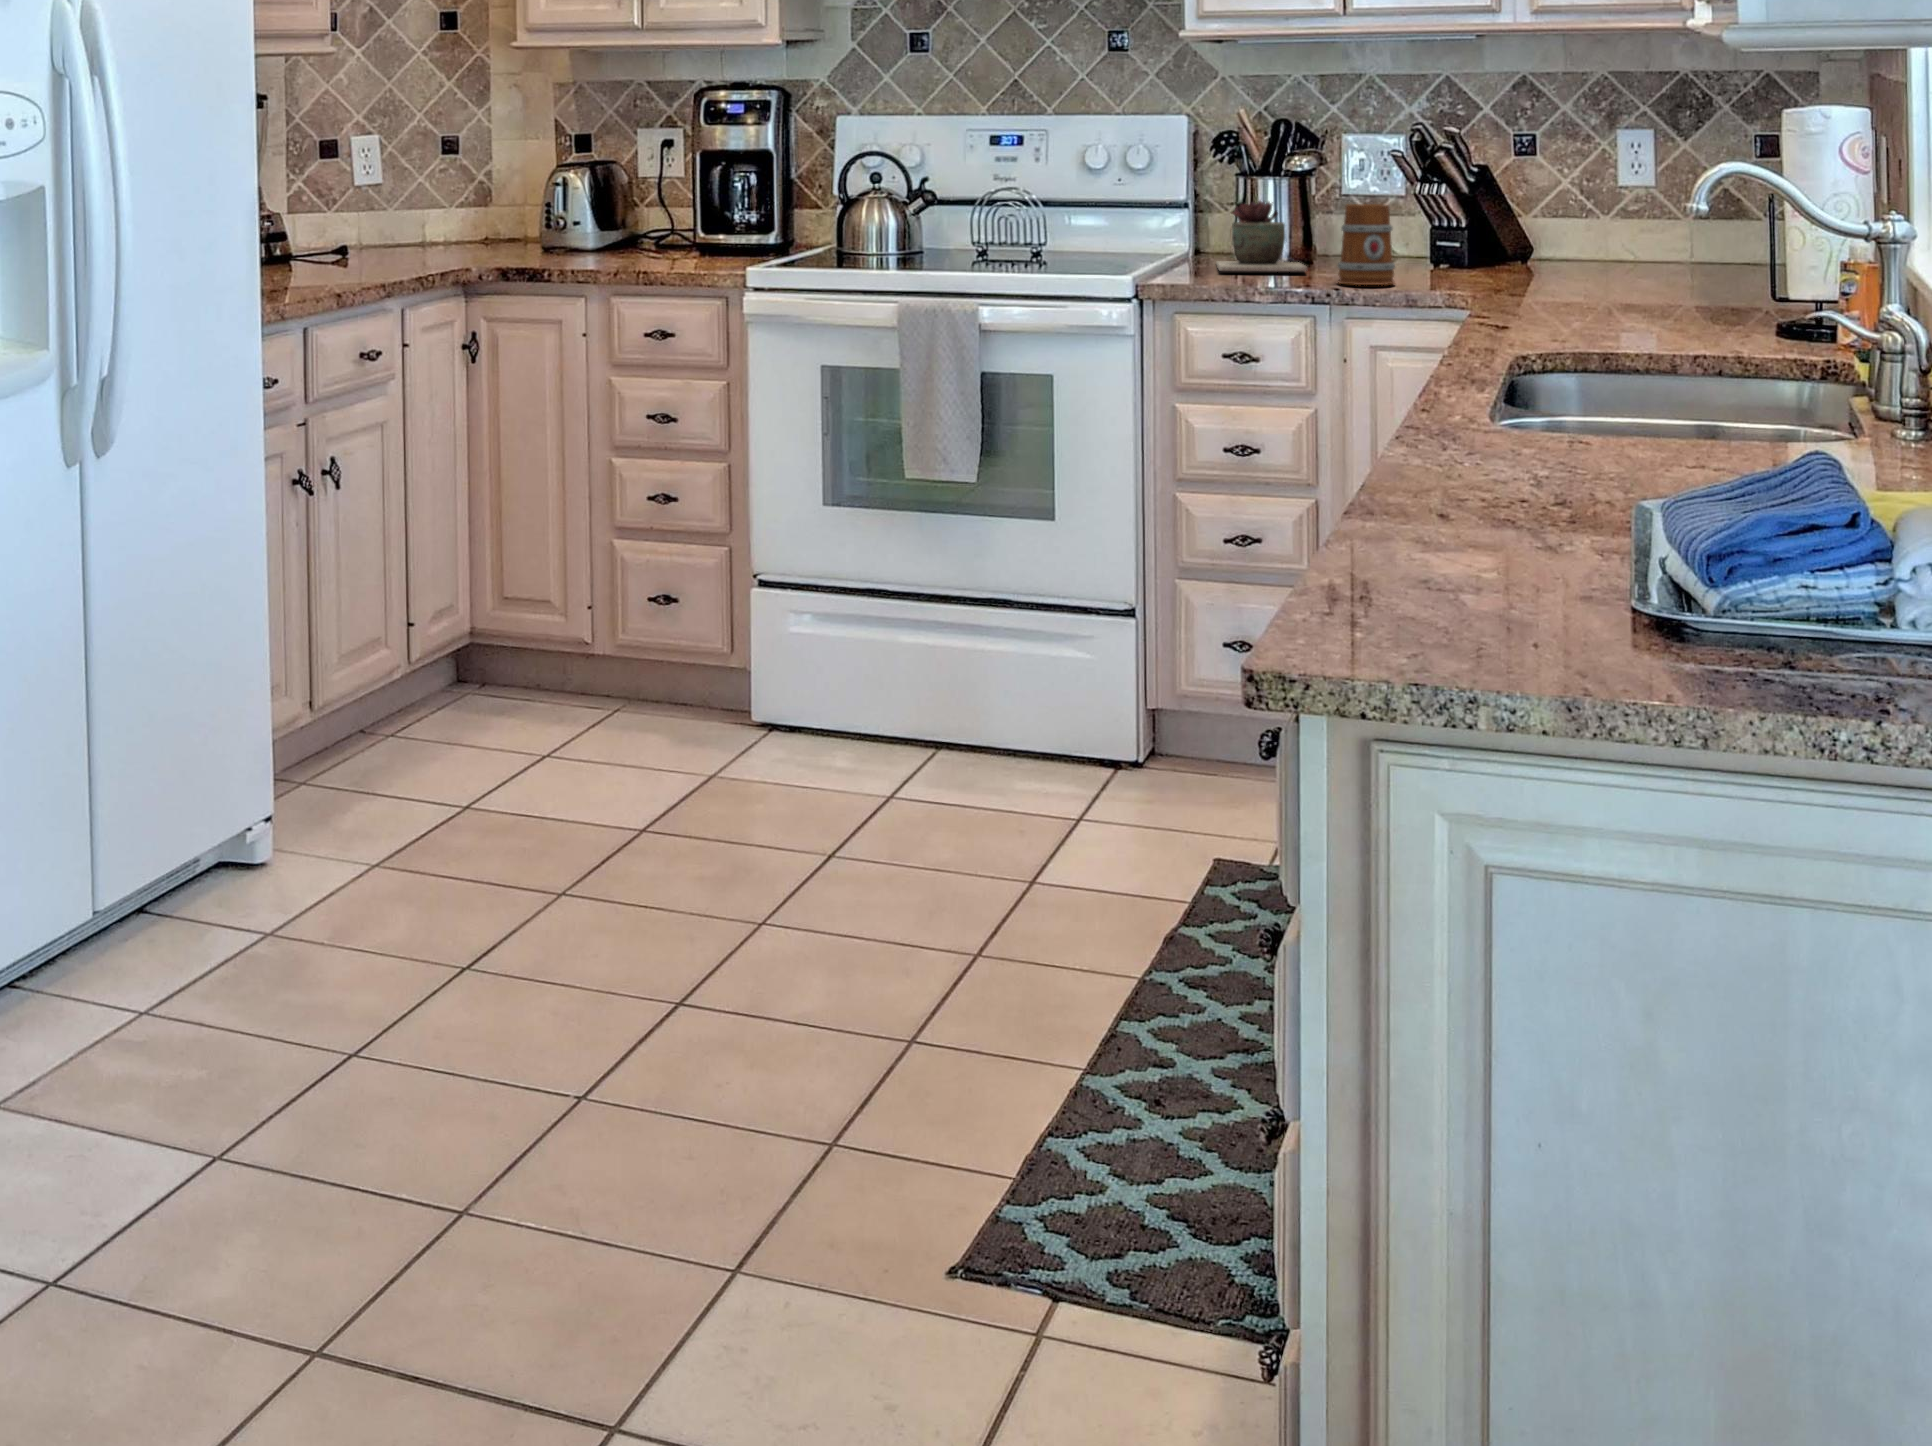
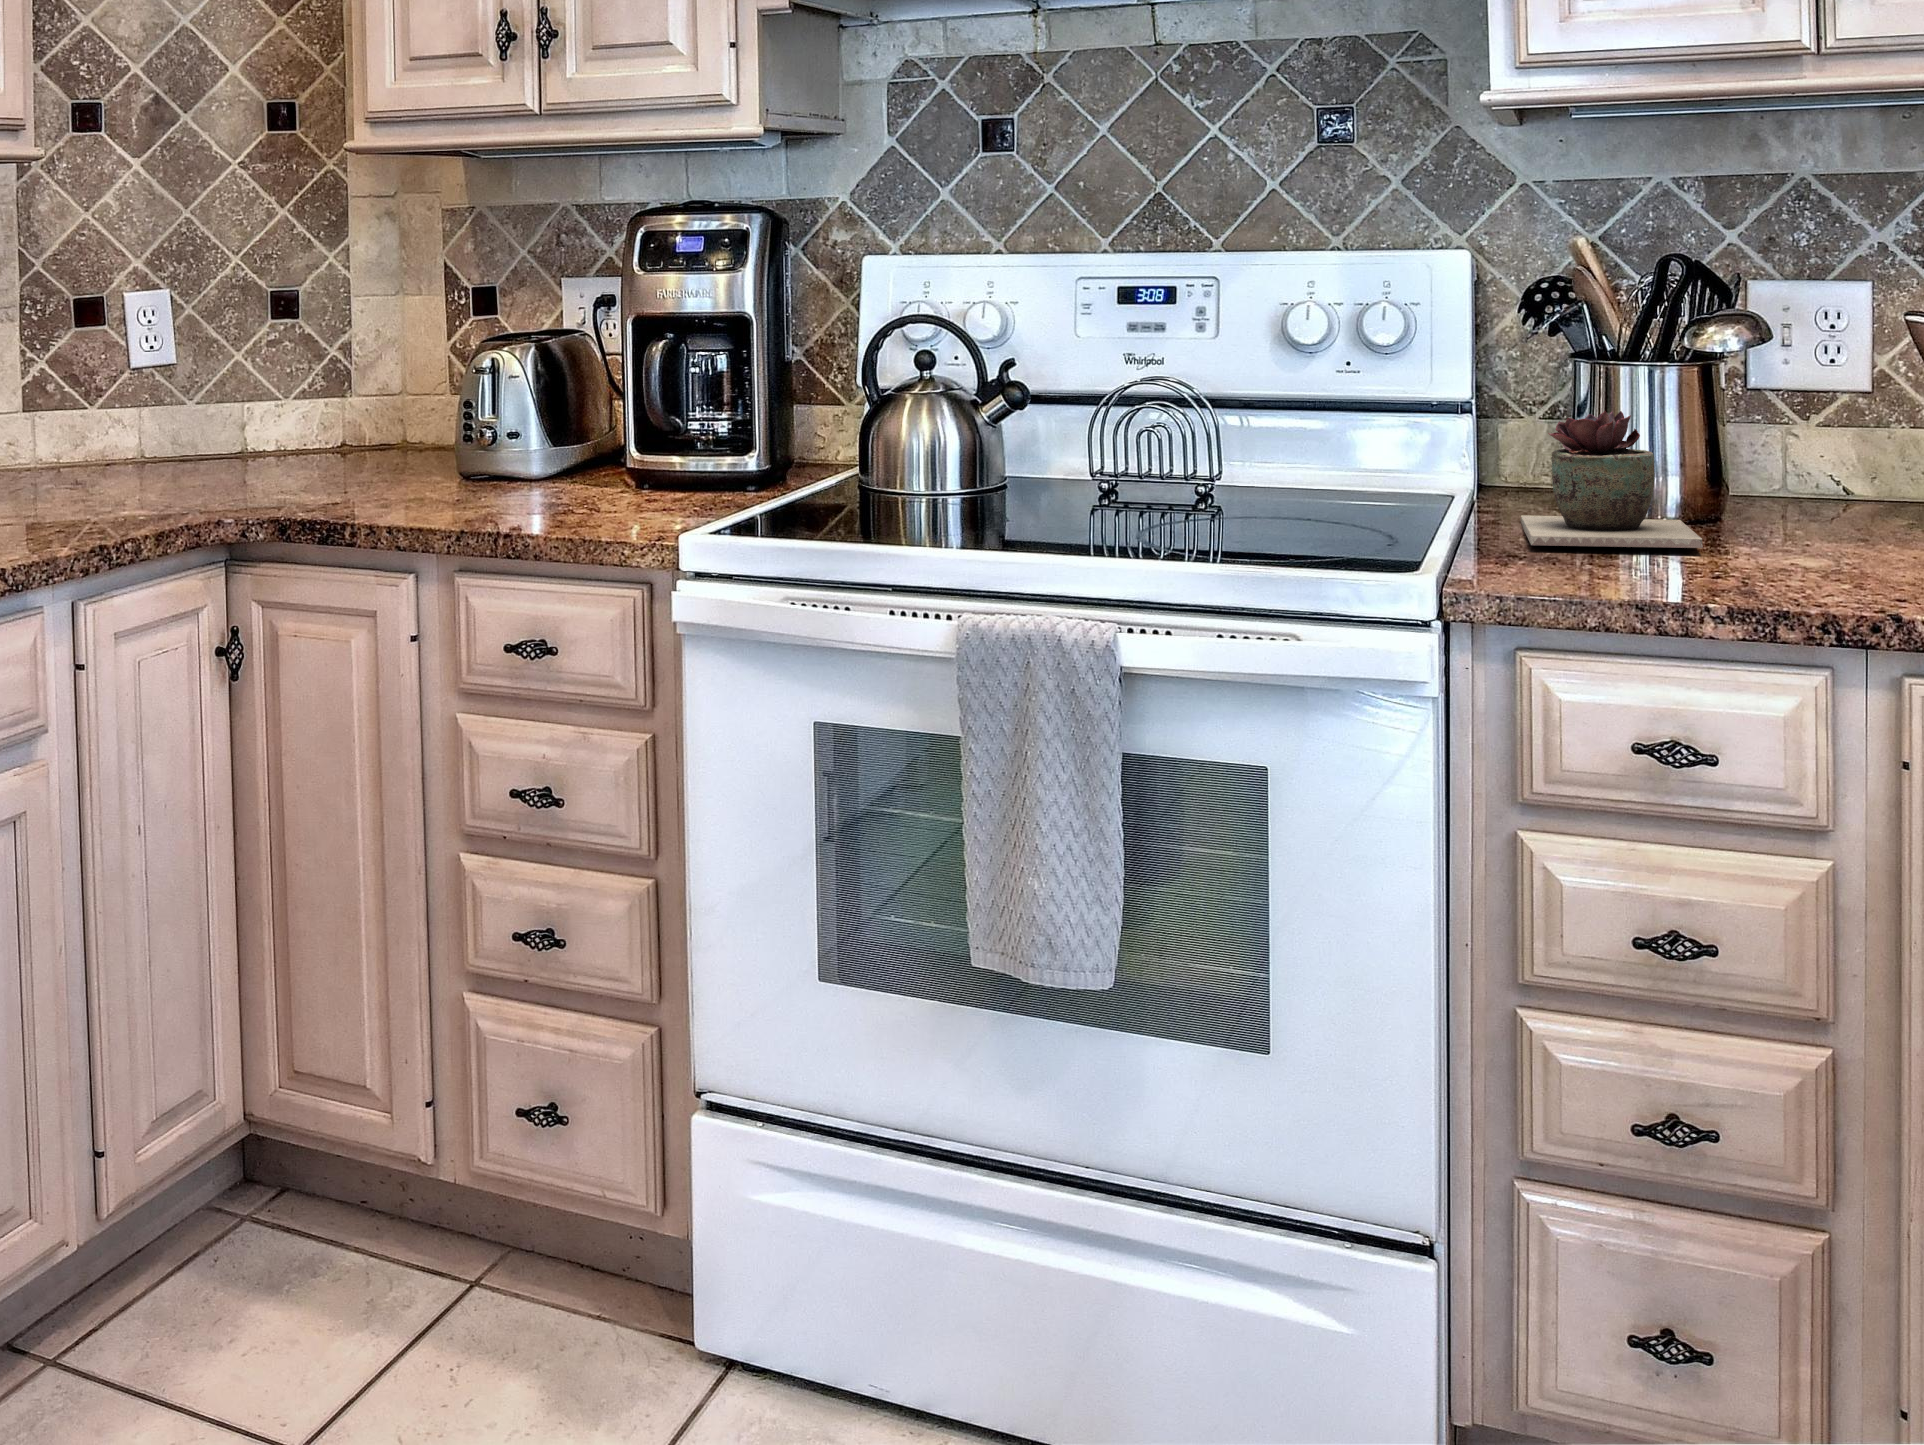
mug: present [1338,204,1395,285] -> none [1769,428,1892,590]

